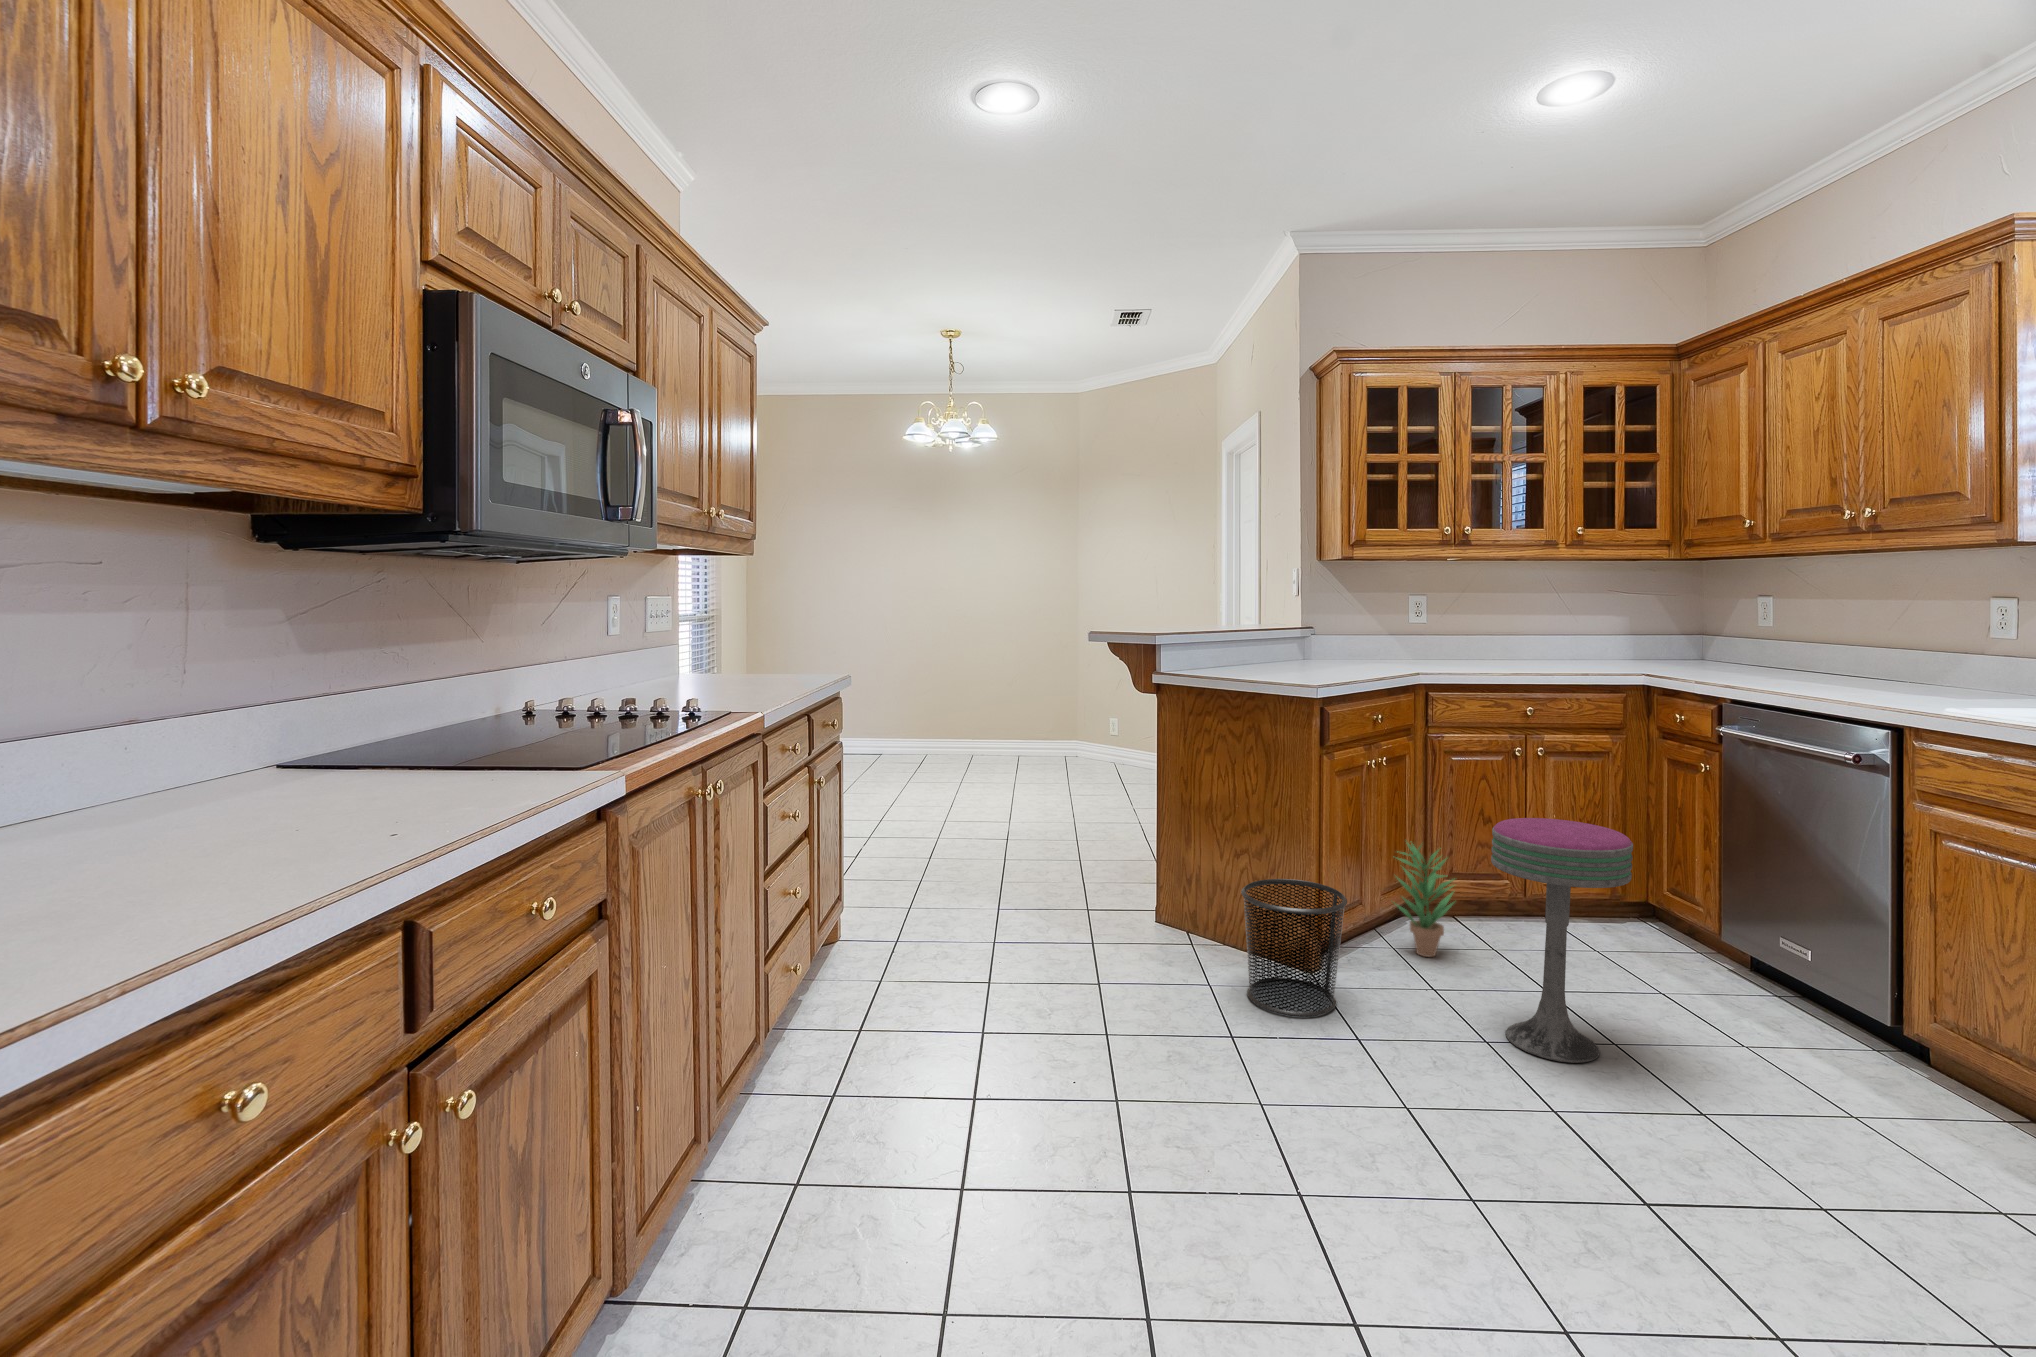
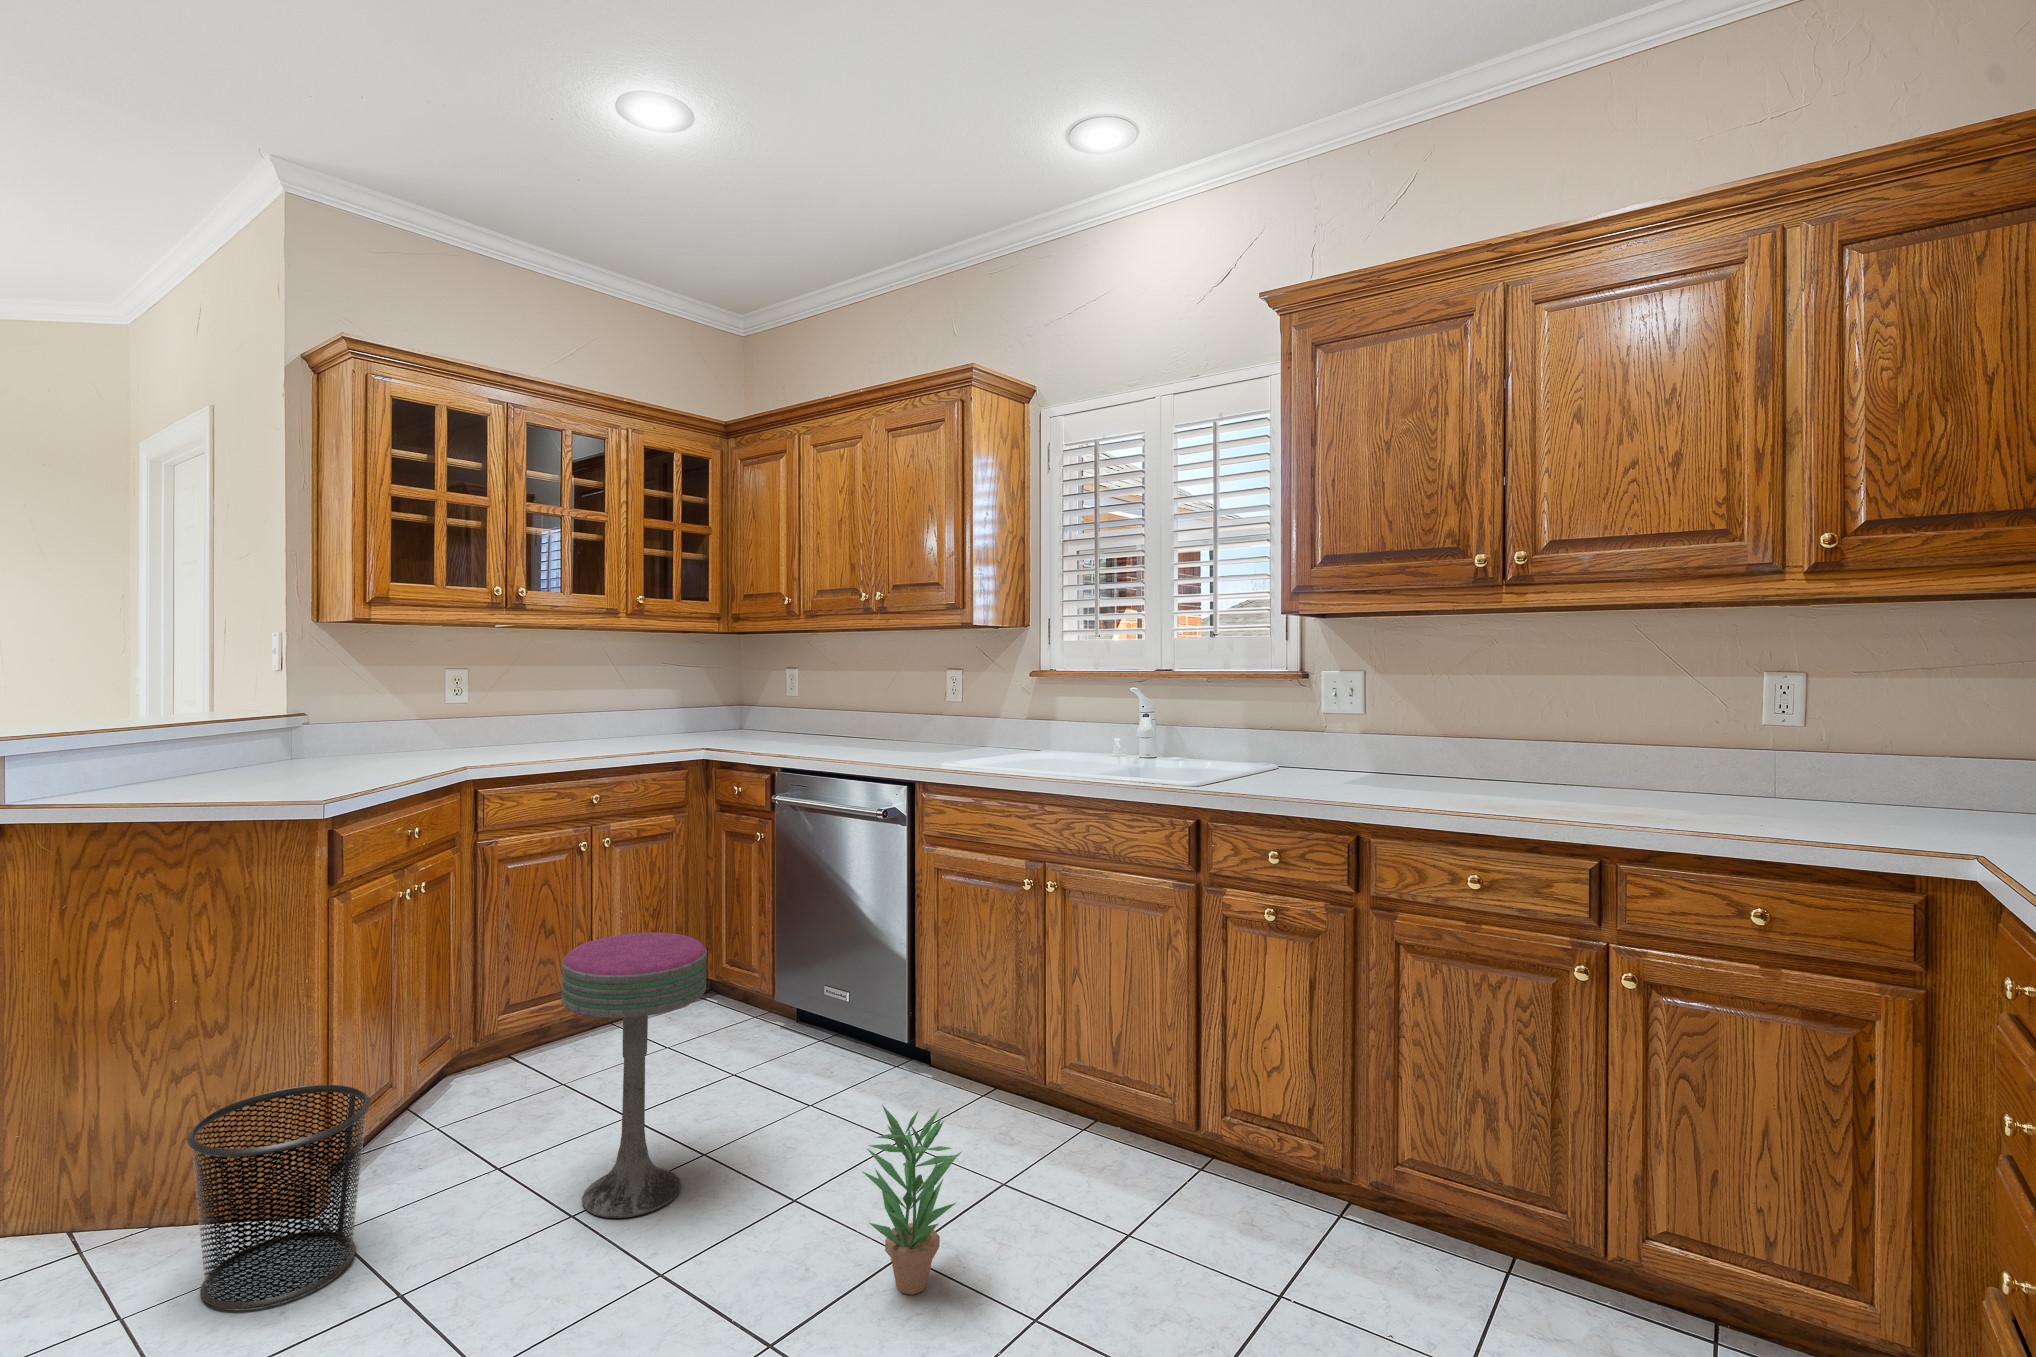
potted plant: present [1394,843,1453,957] -> present [863,1105,962,1295]

